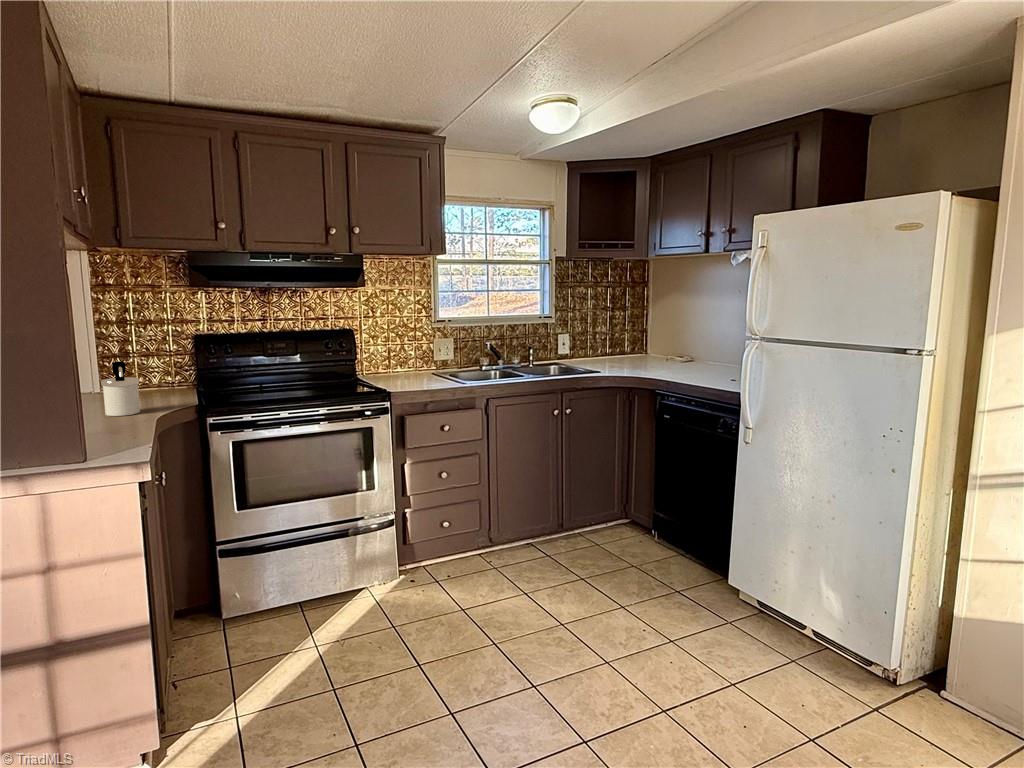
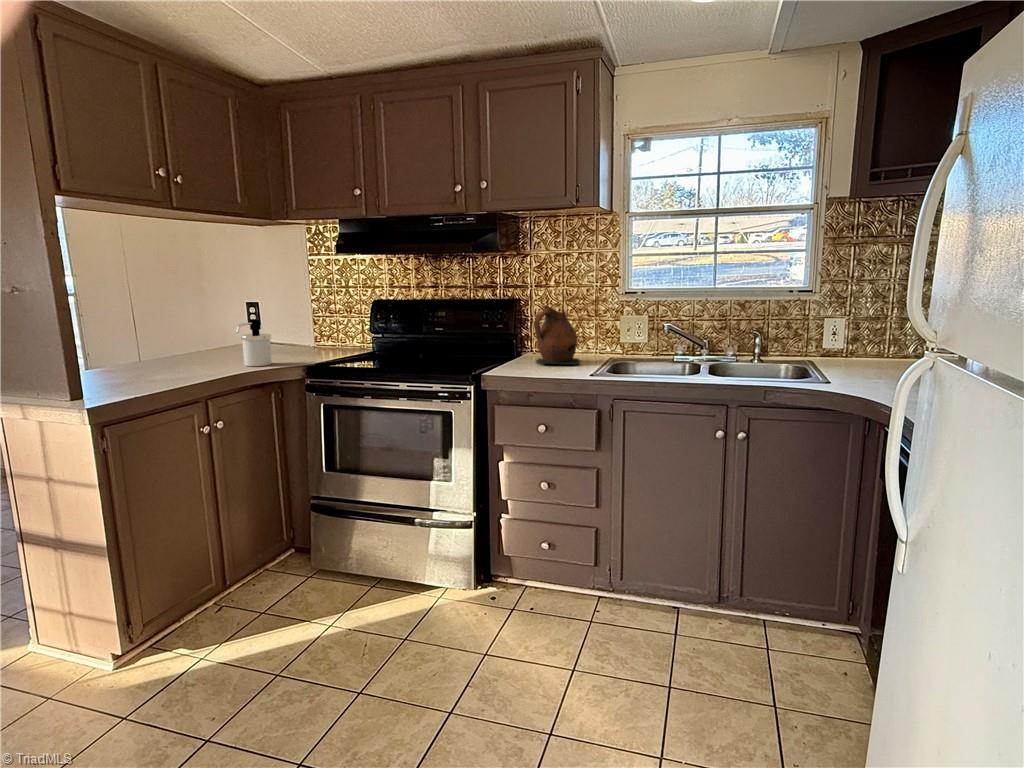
ceramic pitcher: none [389,333,434,382] -> present [534,305,580,365]

